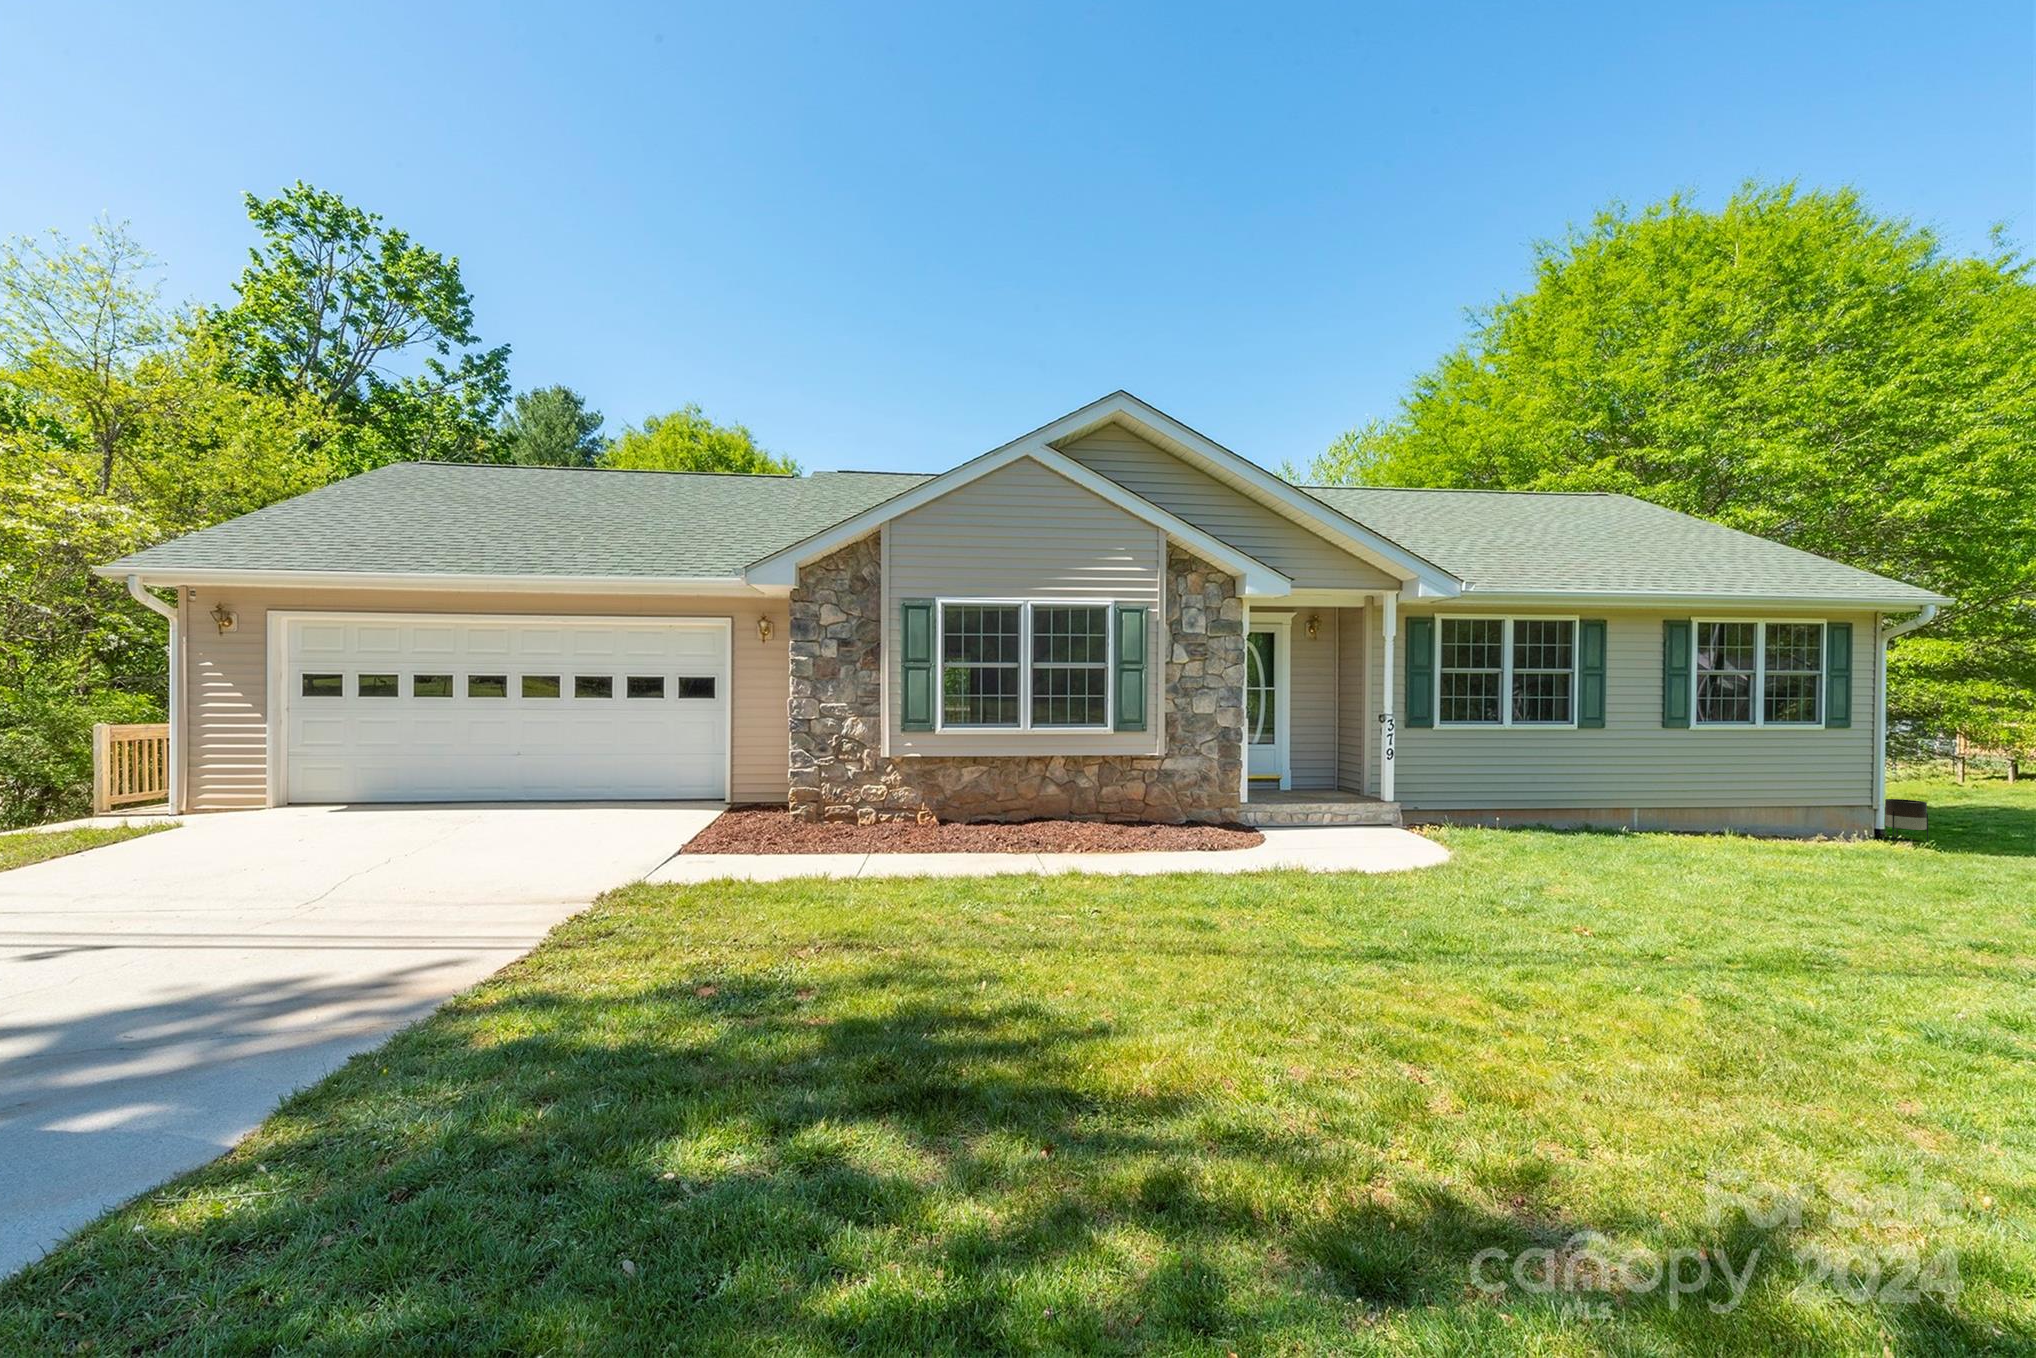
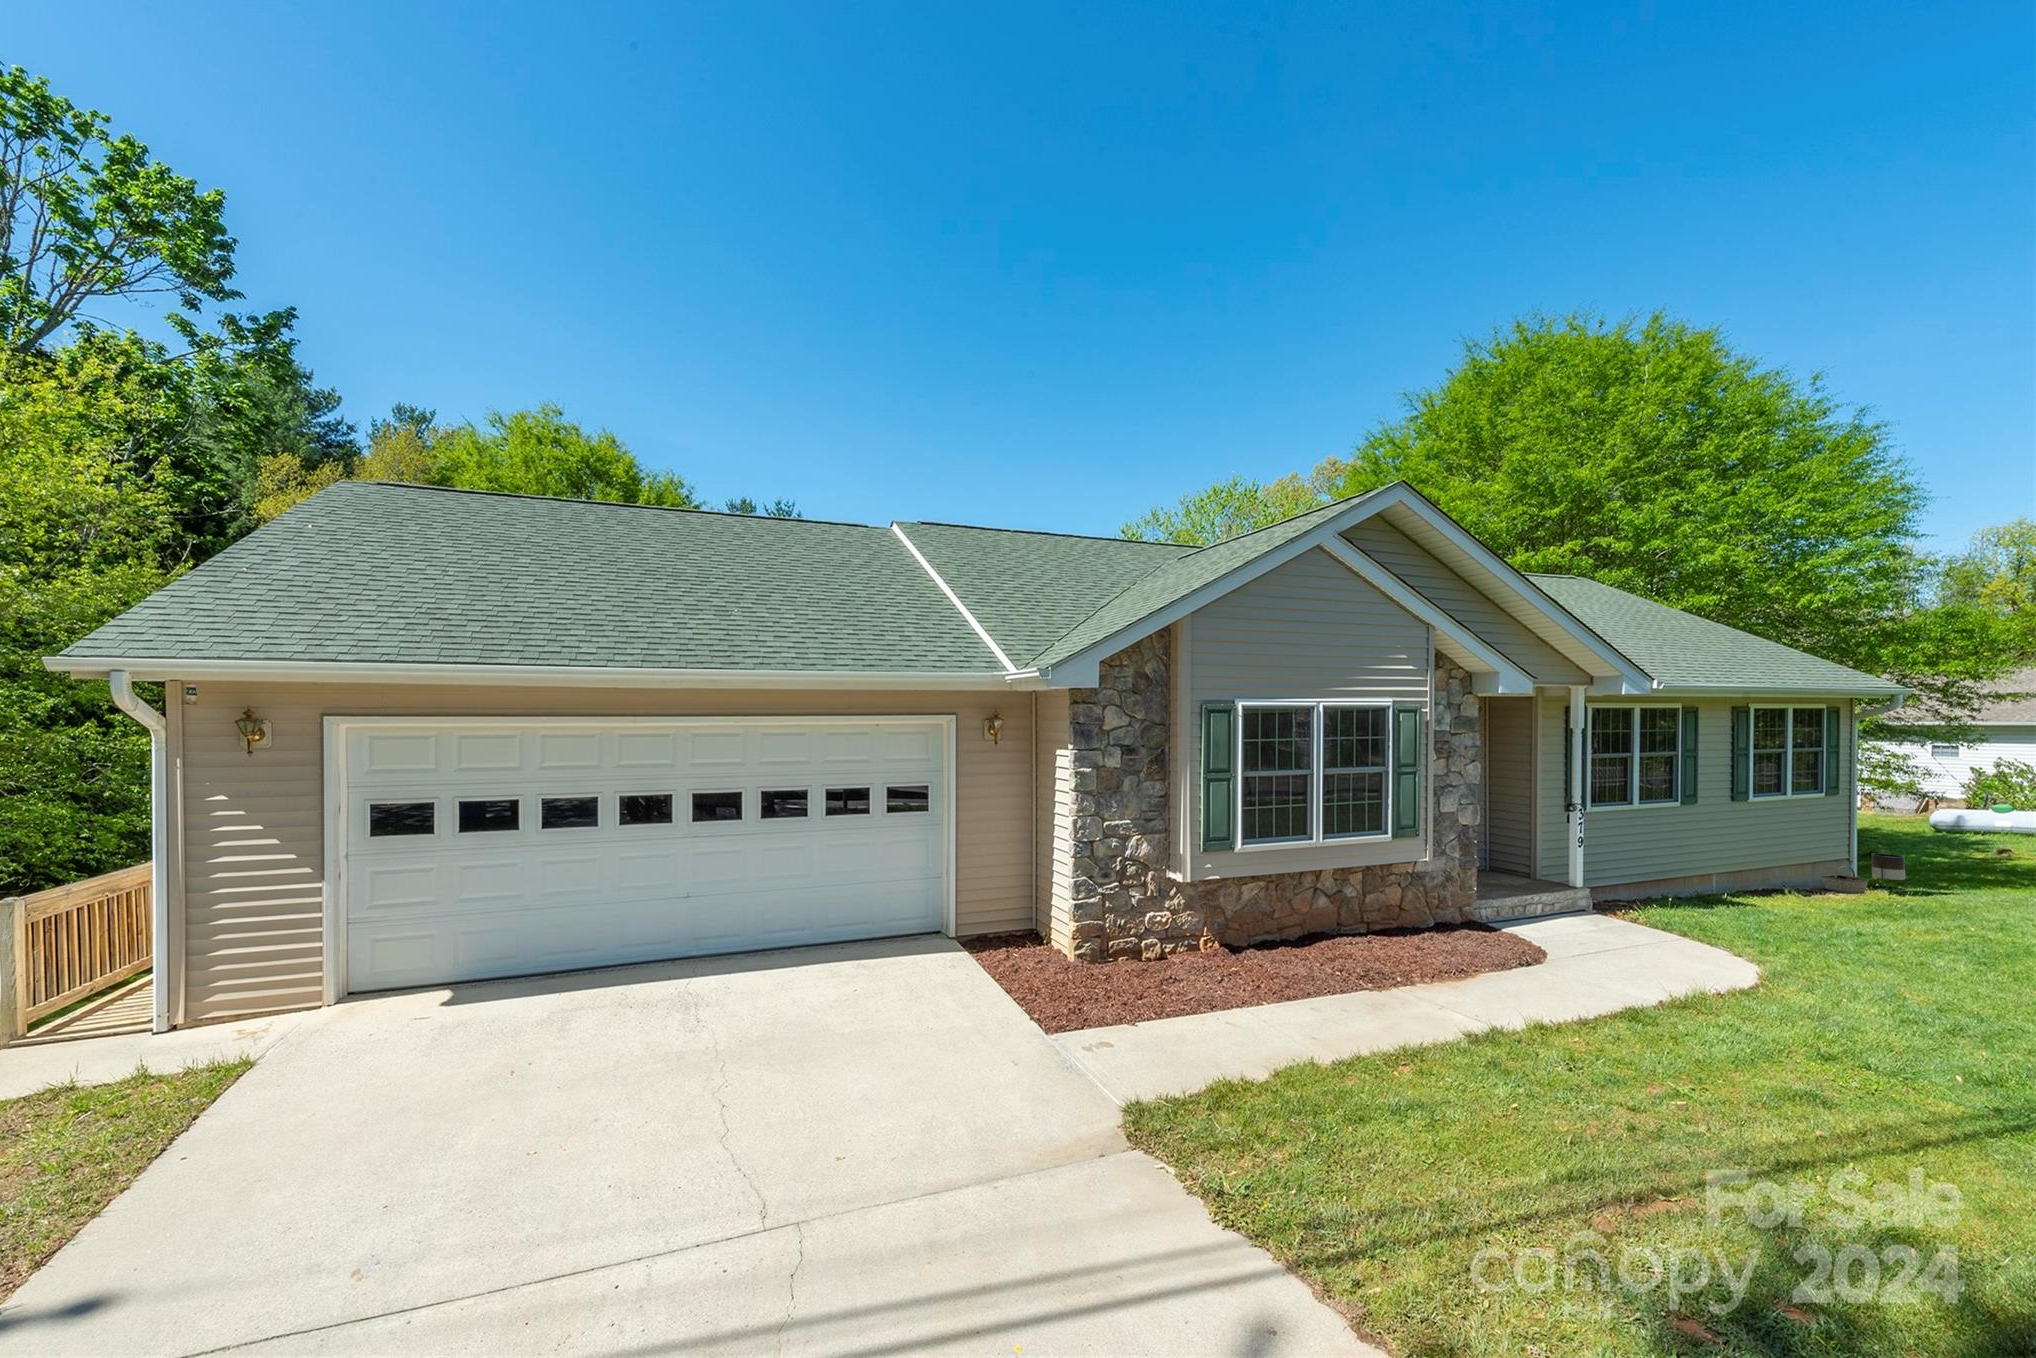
basket: none [1802,809,1859,841] -> present [1822,866,1869,893]

